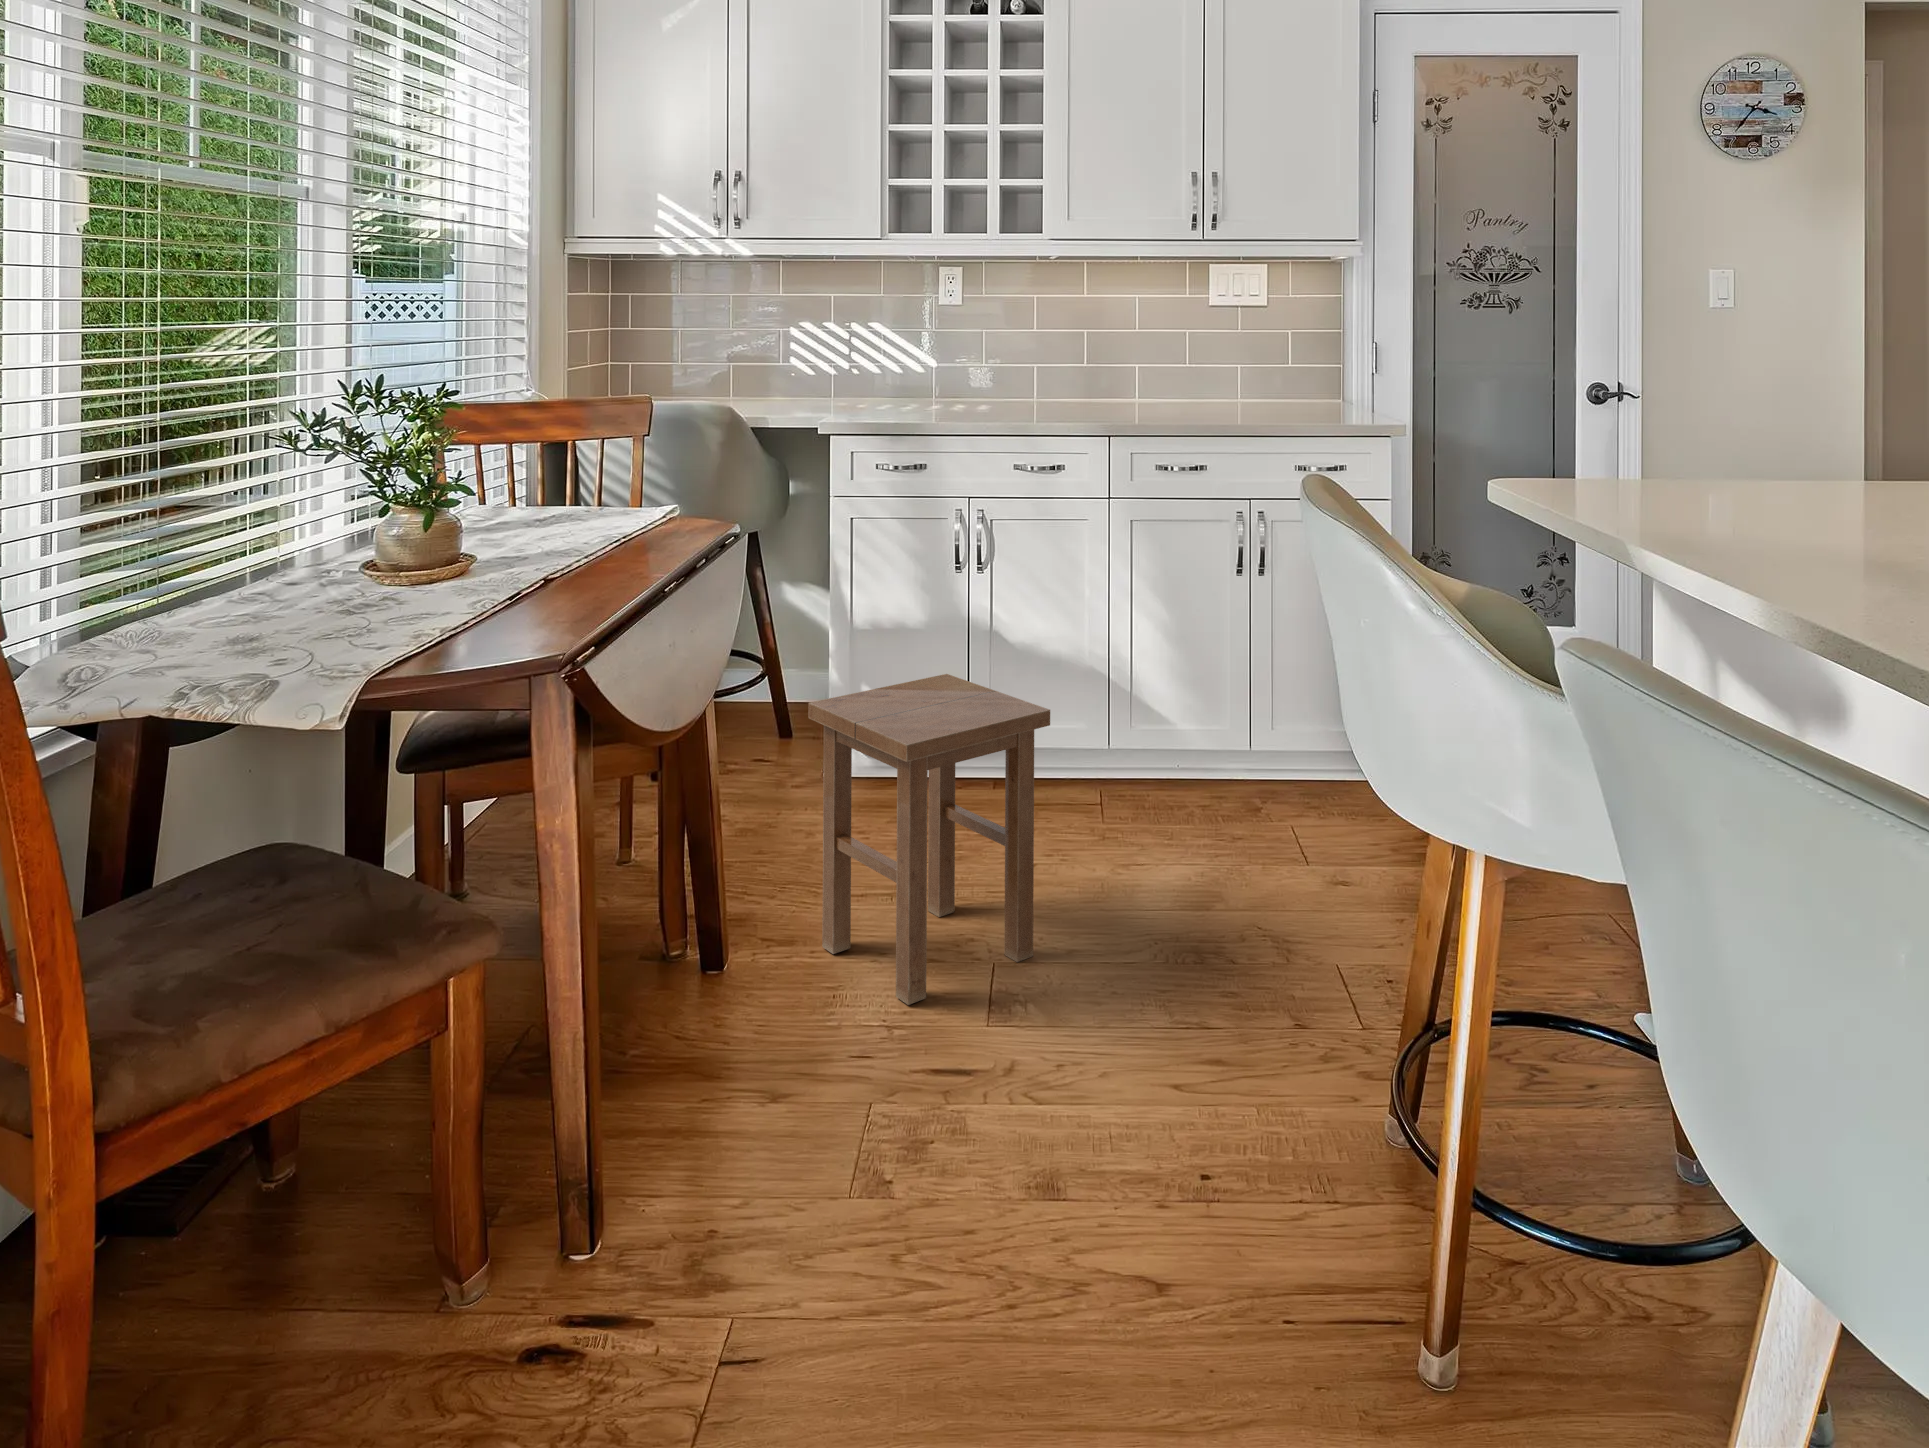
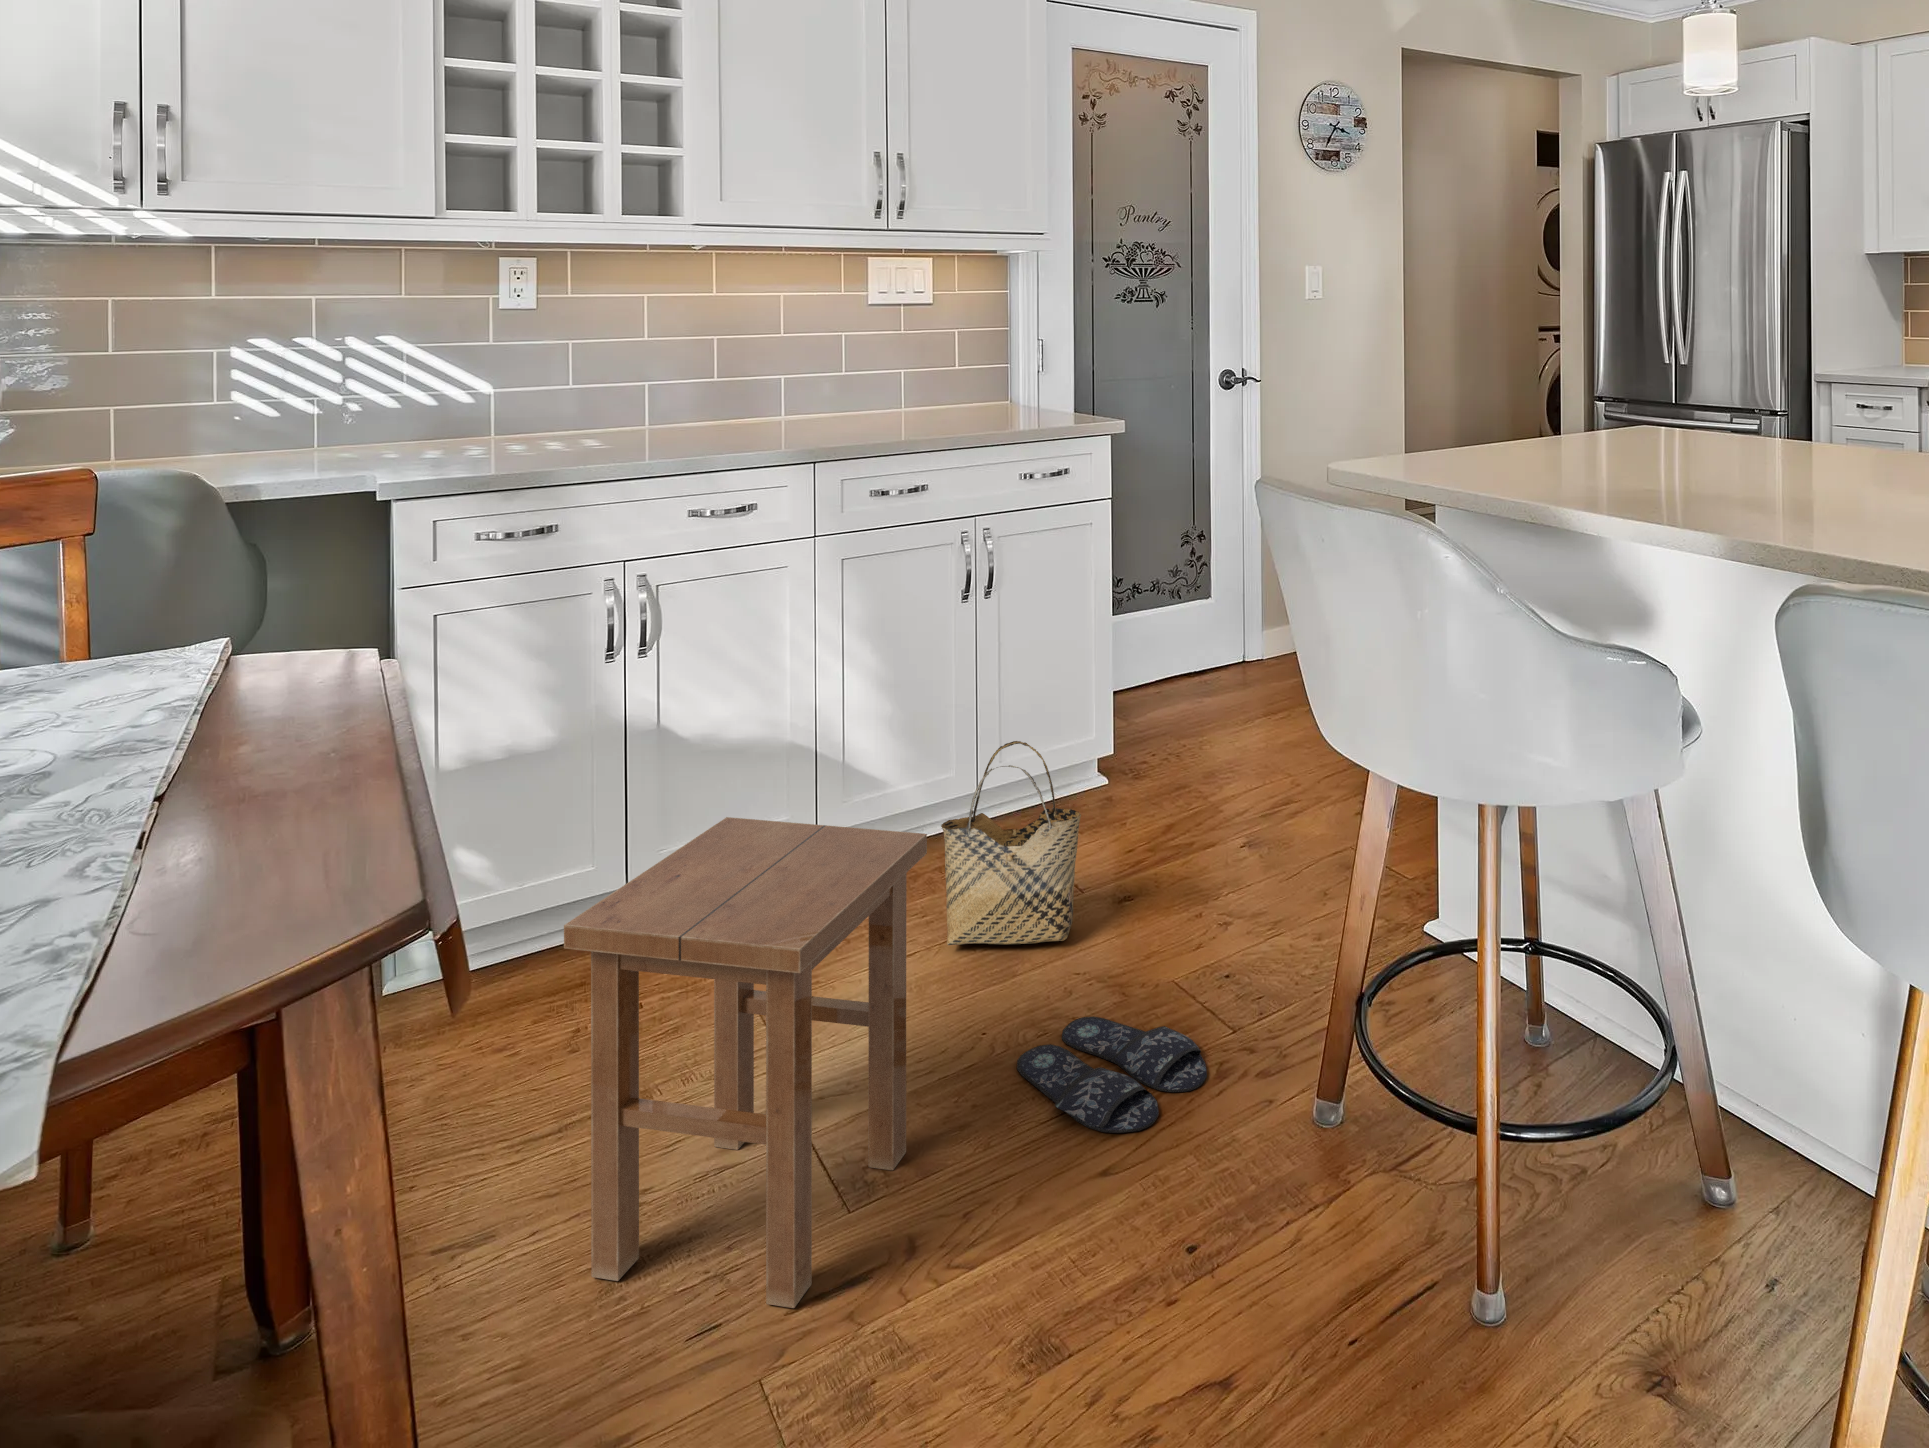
woven basket: none [1155,689,1272,870] -> present [941,741,1081,945]
slippers: none [1143,923,1287,1005] -> present [1017,1016,1207,1133]

